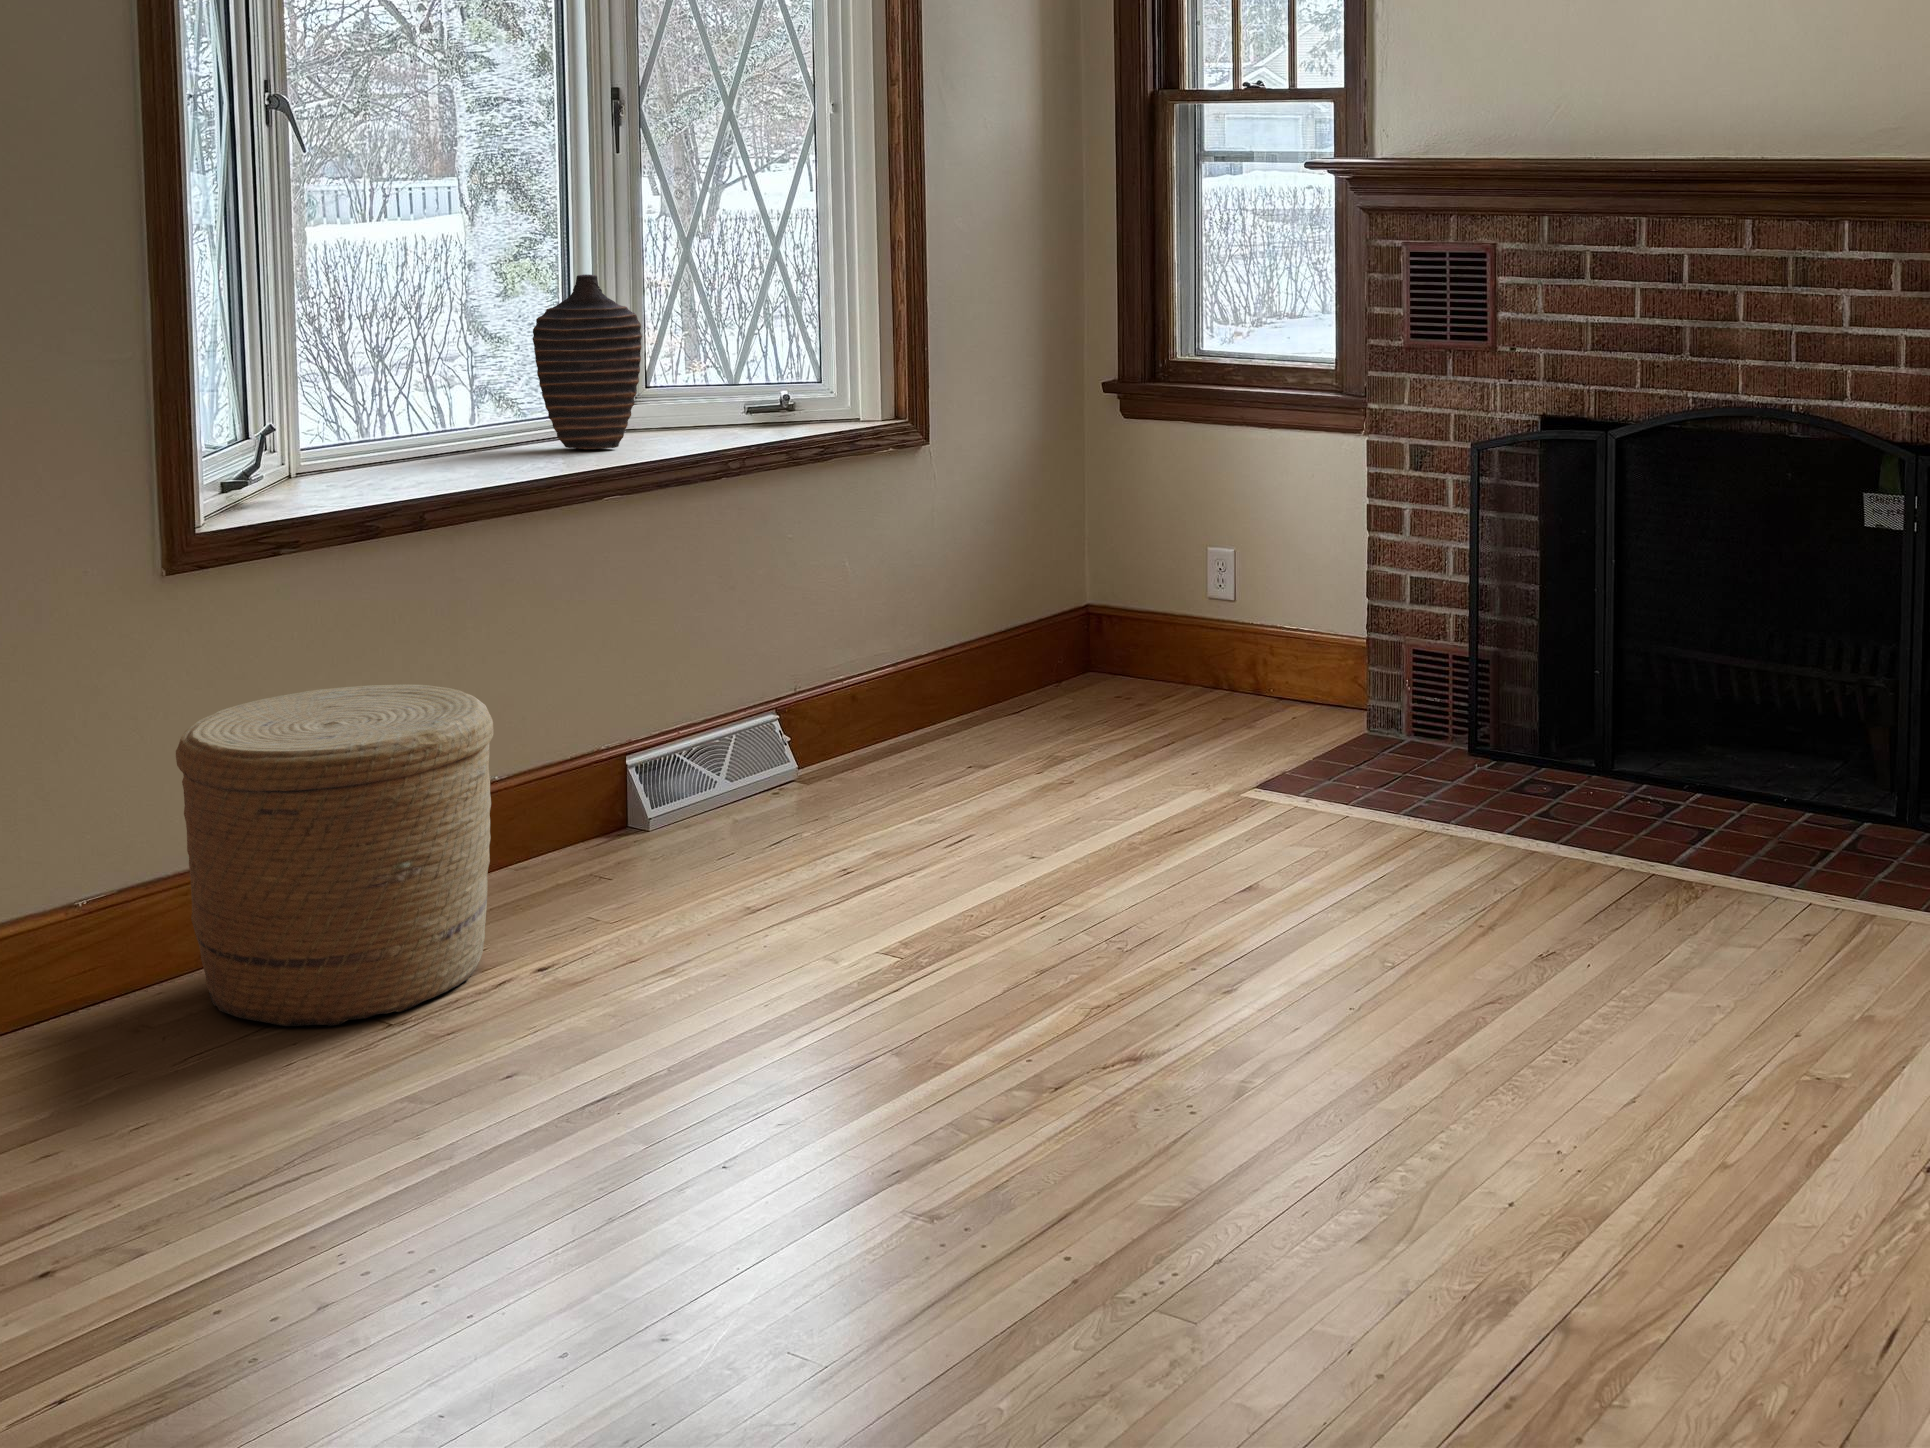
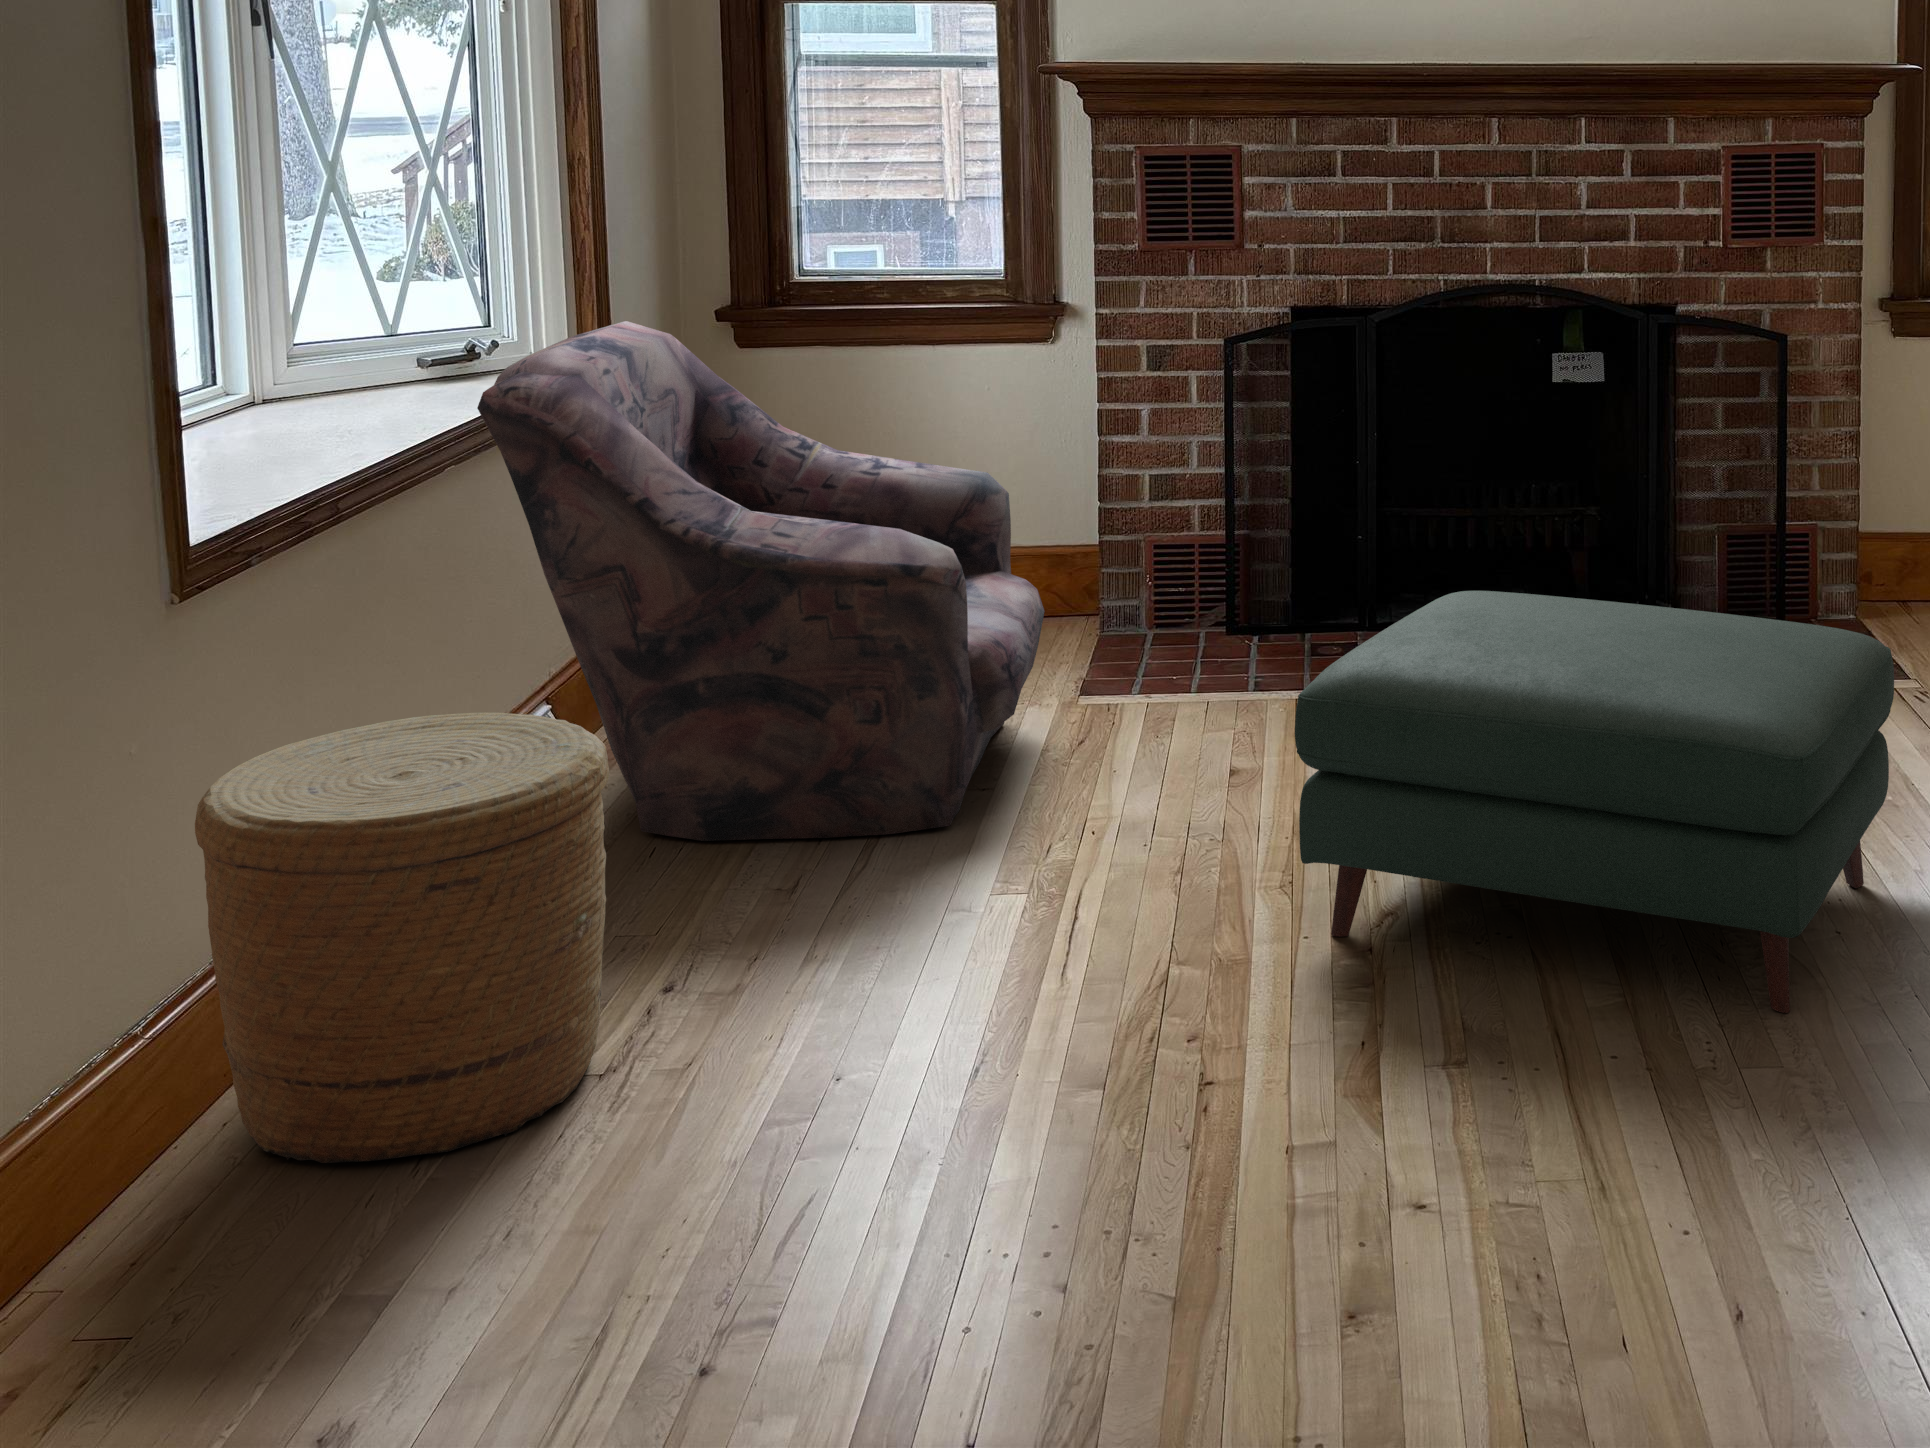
decorative vase: present [533,274,642,449] -> none [263,206,393,423]
armchair: none [661,384,1181,876] -> present [477,321,1045,841]
ottoman: none [1023,729,1662,1253] -> present [1295,591,1894,1013]

